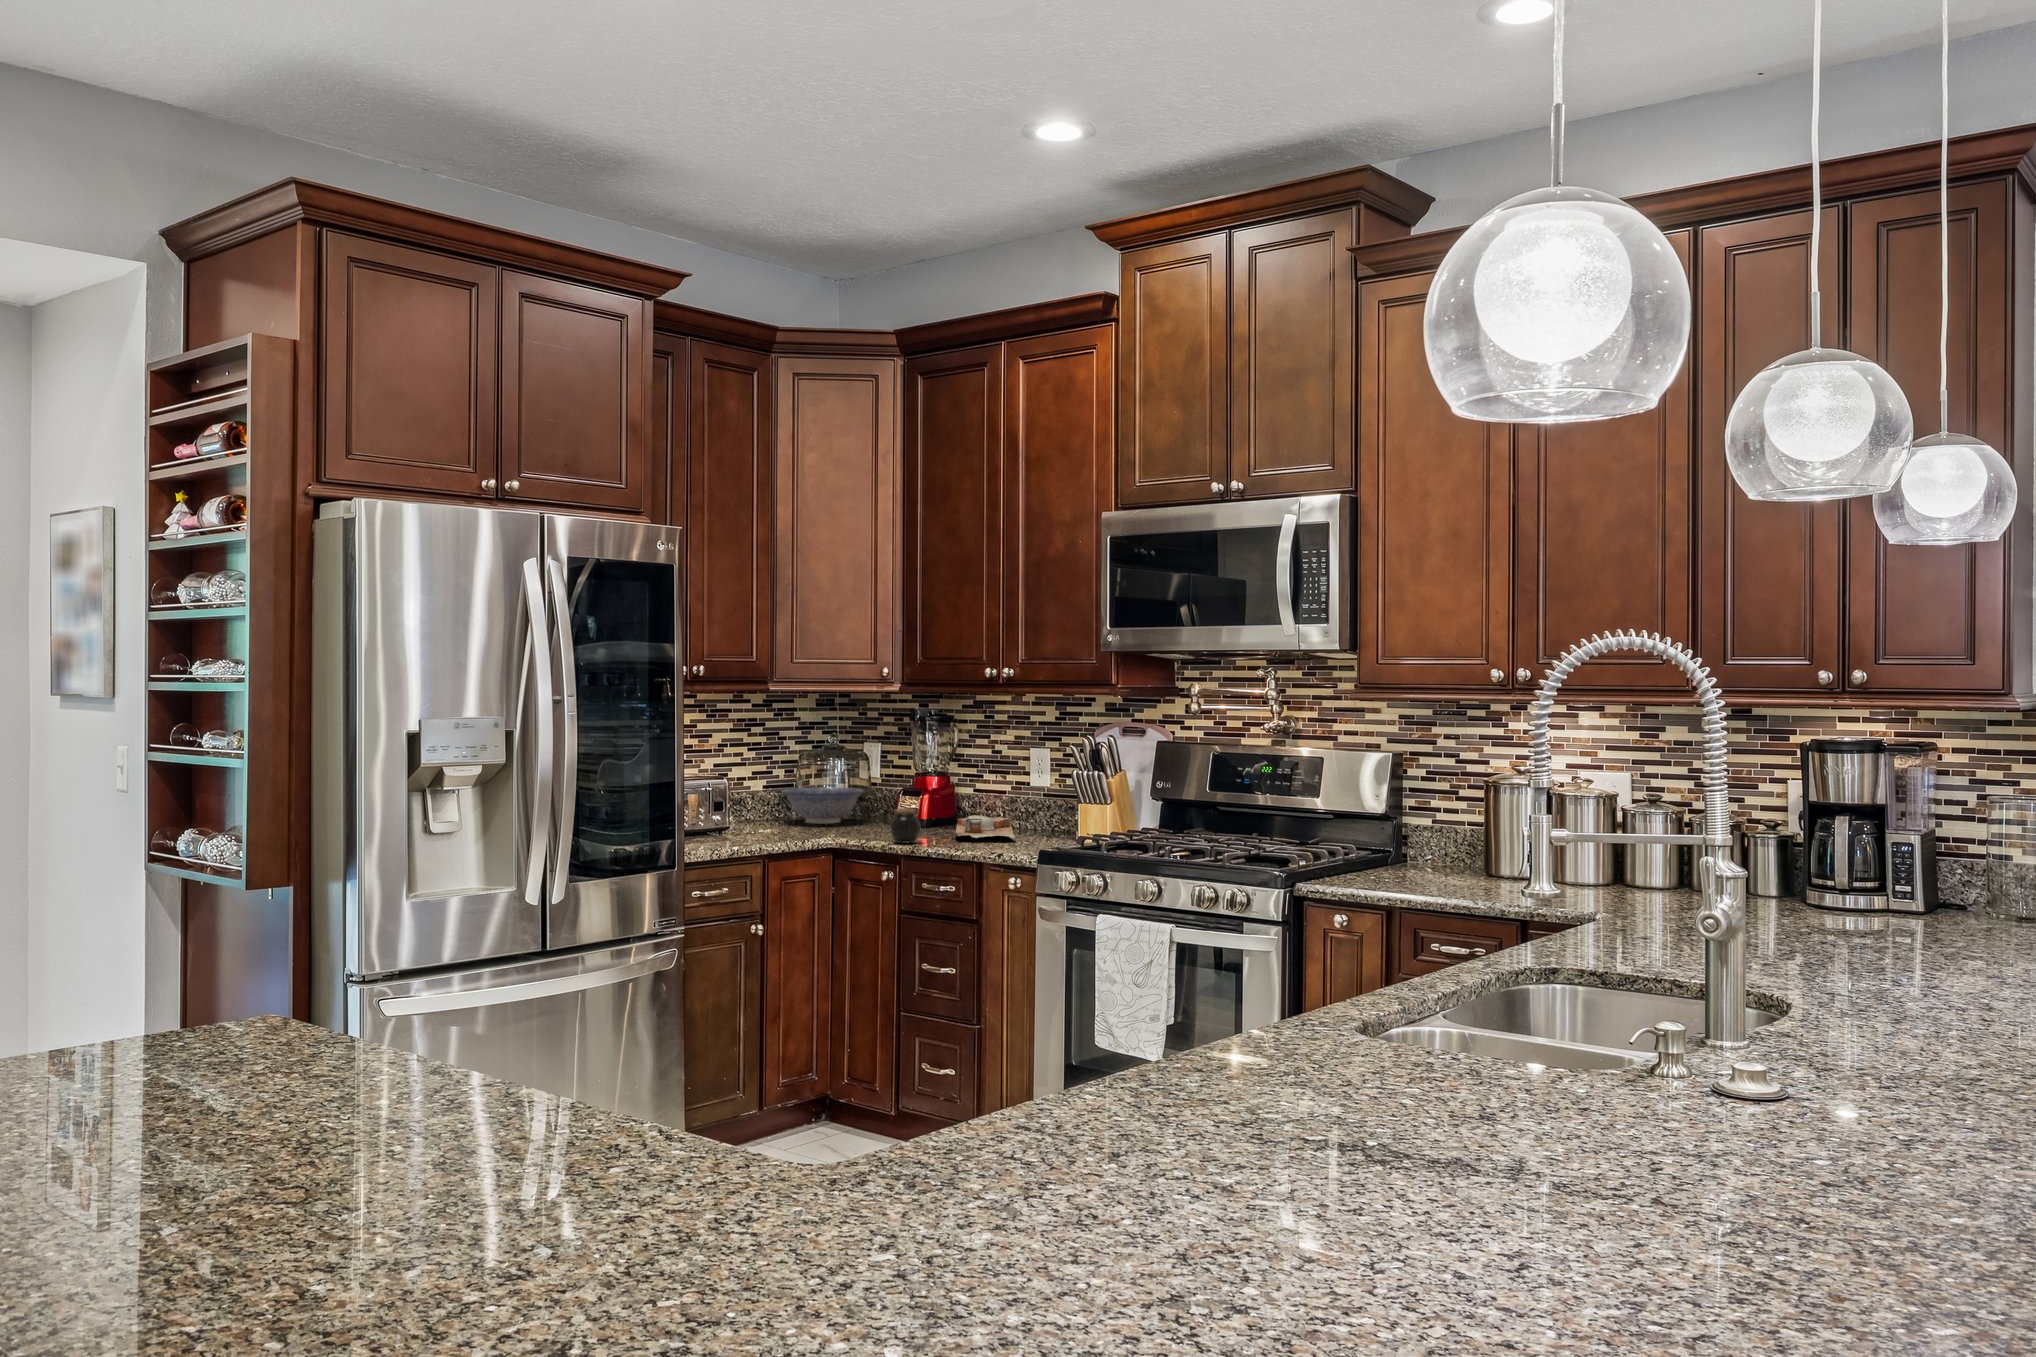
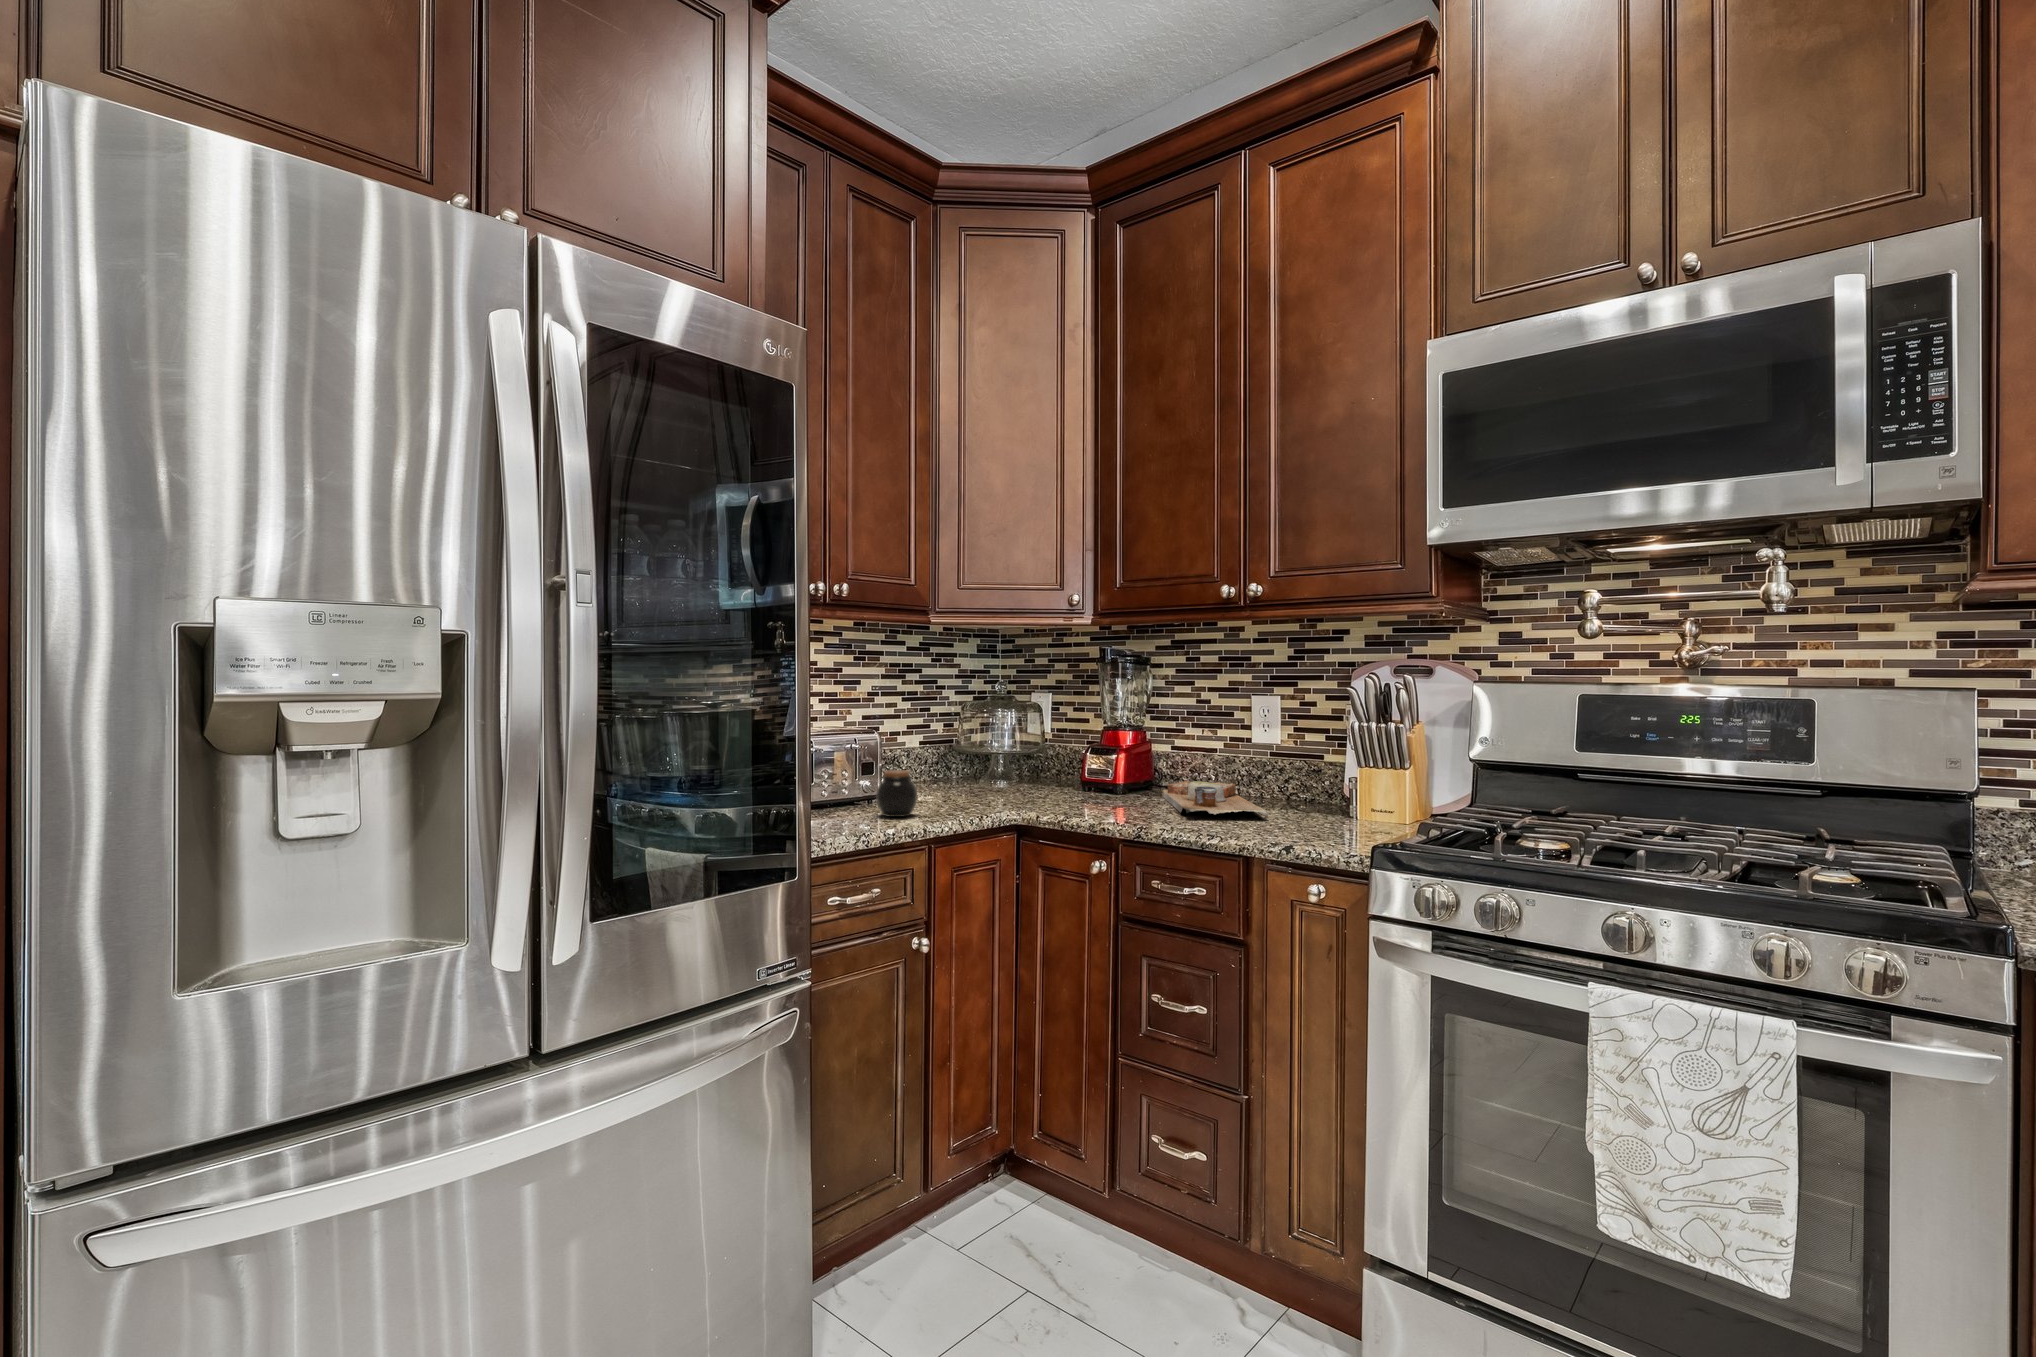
decorative bowl: present [782,788,864,824] -> none [942,745,1042,789]
jar: present [890,809,920,843] -> present [876,770,917,817]

